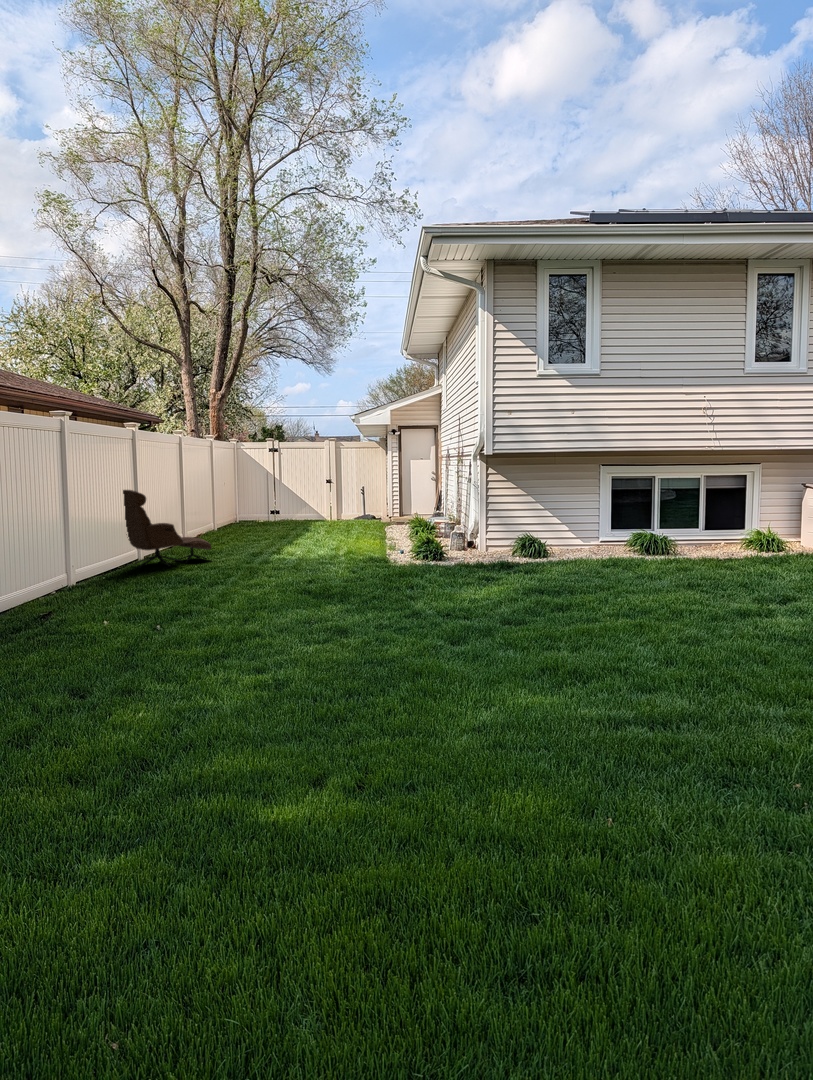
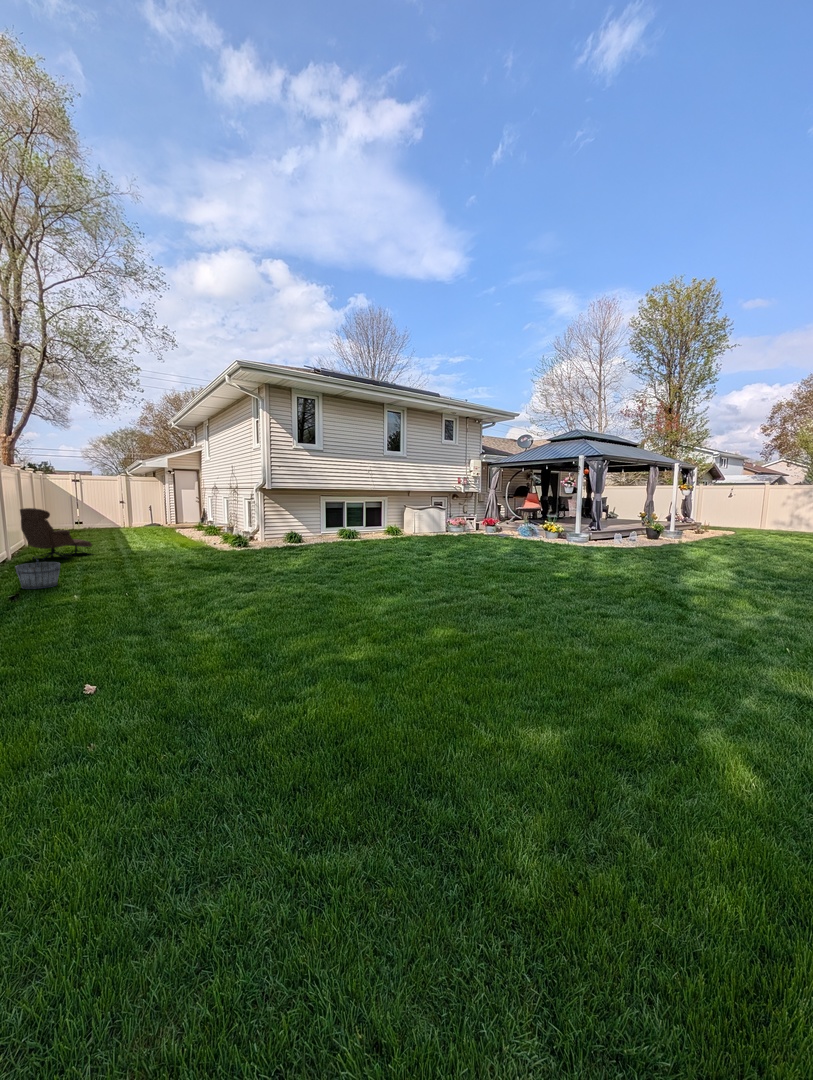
wooden bucket: none [24,565,85,616] -> present [15,557,60,589]

